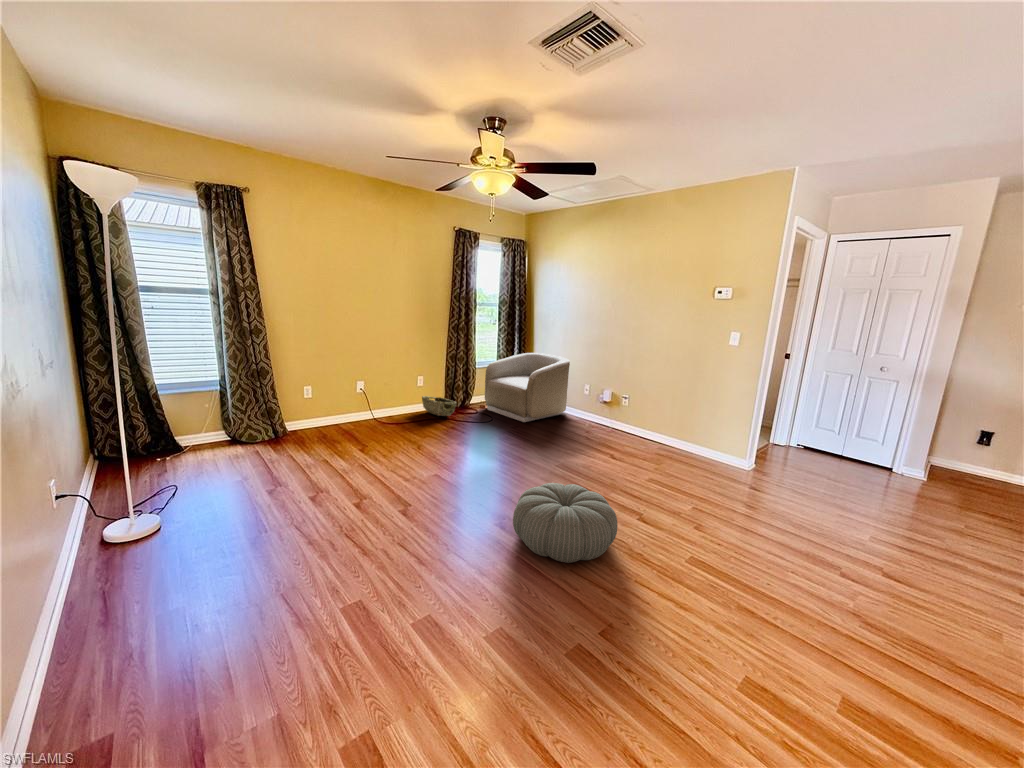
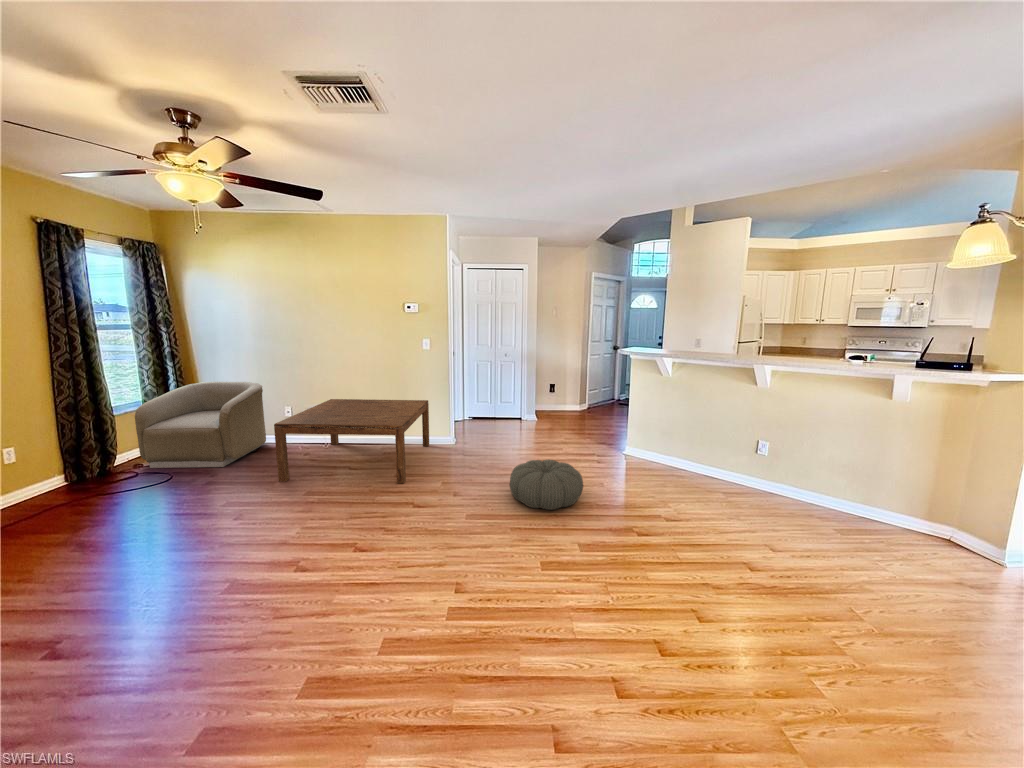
coffee table: none [548,384,722,489] -> present [274,399,429,483]
woven basket: present [422,396,457,416] -> none [17,470,101,500]
pouf: present [513,483,618,563] -> present [510,459,583,510]

